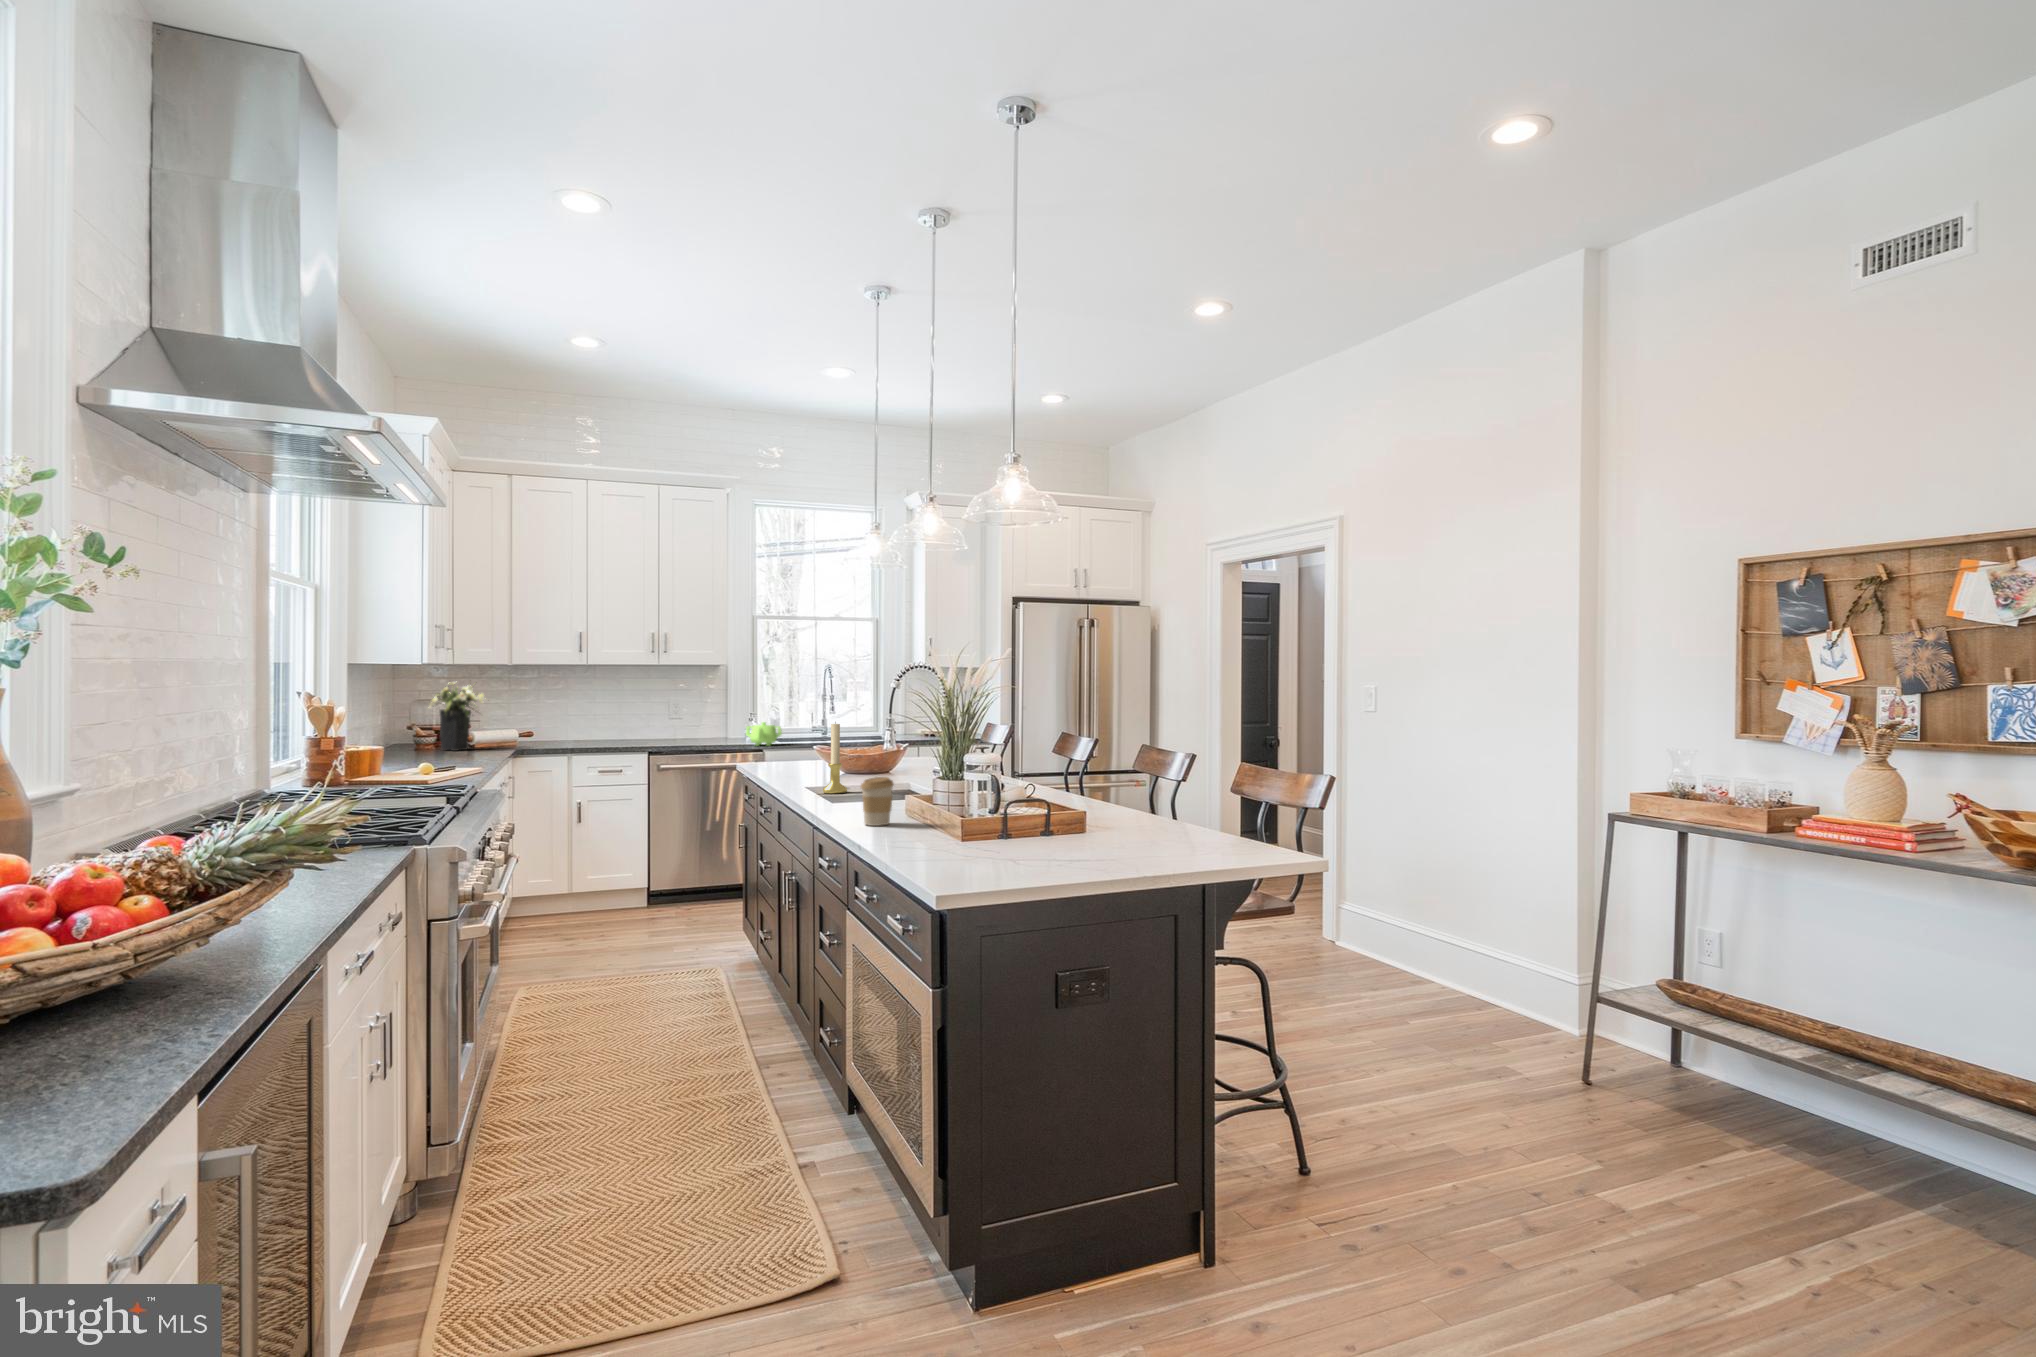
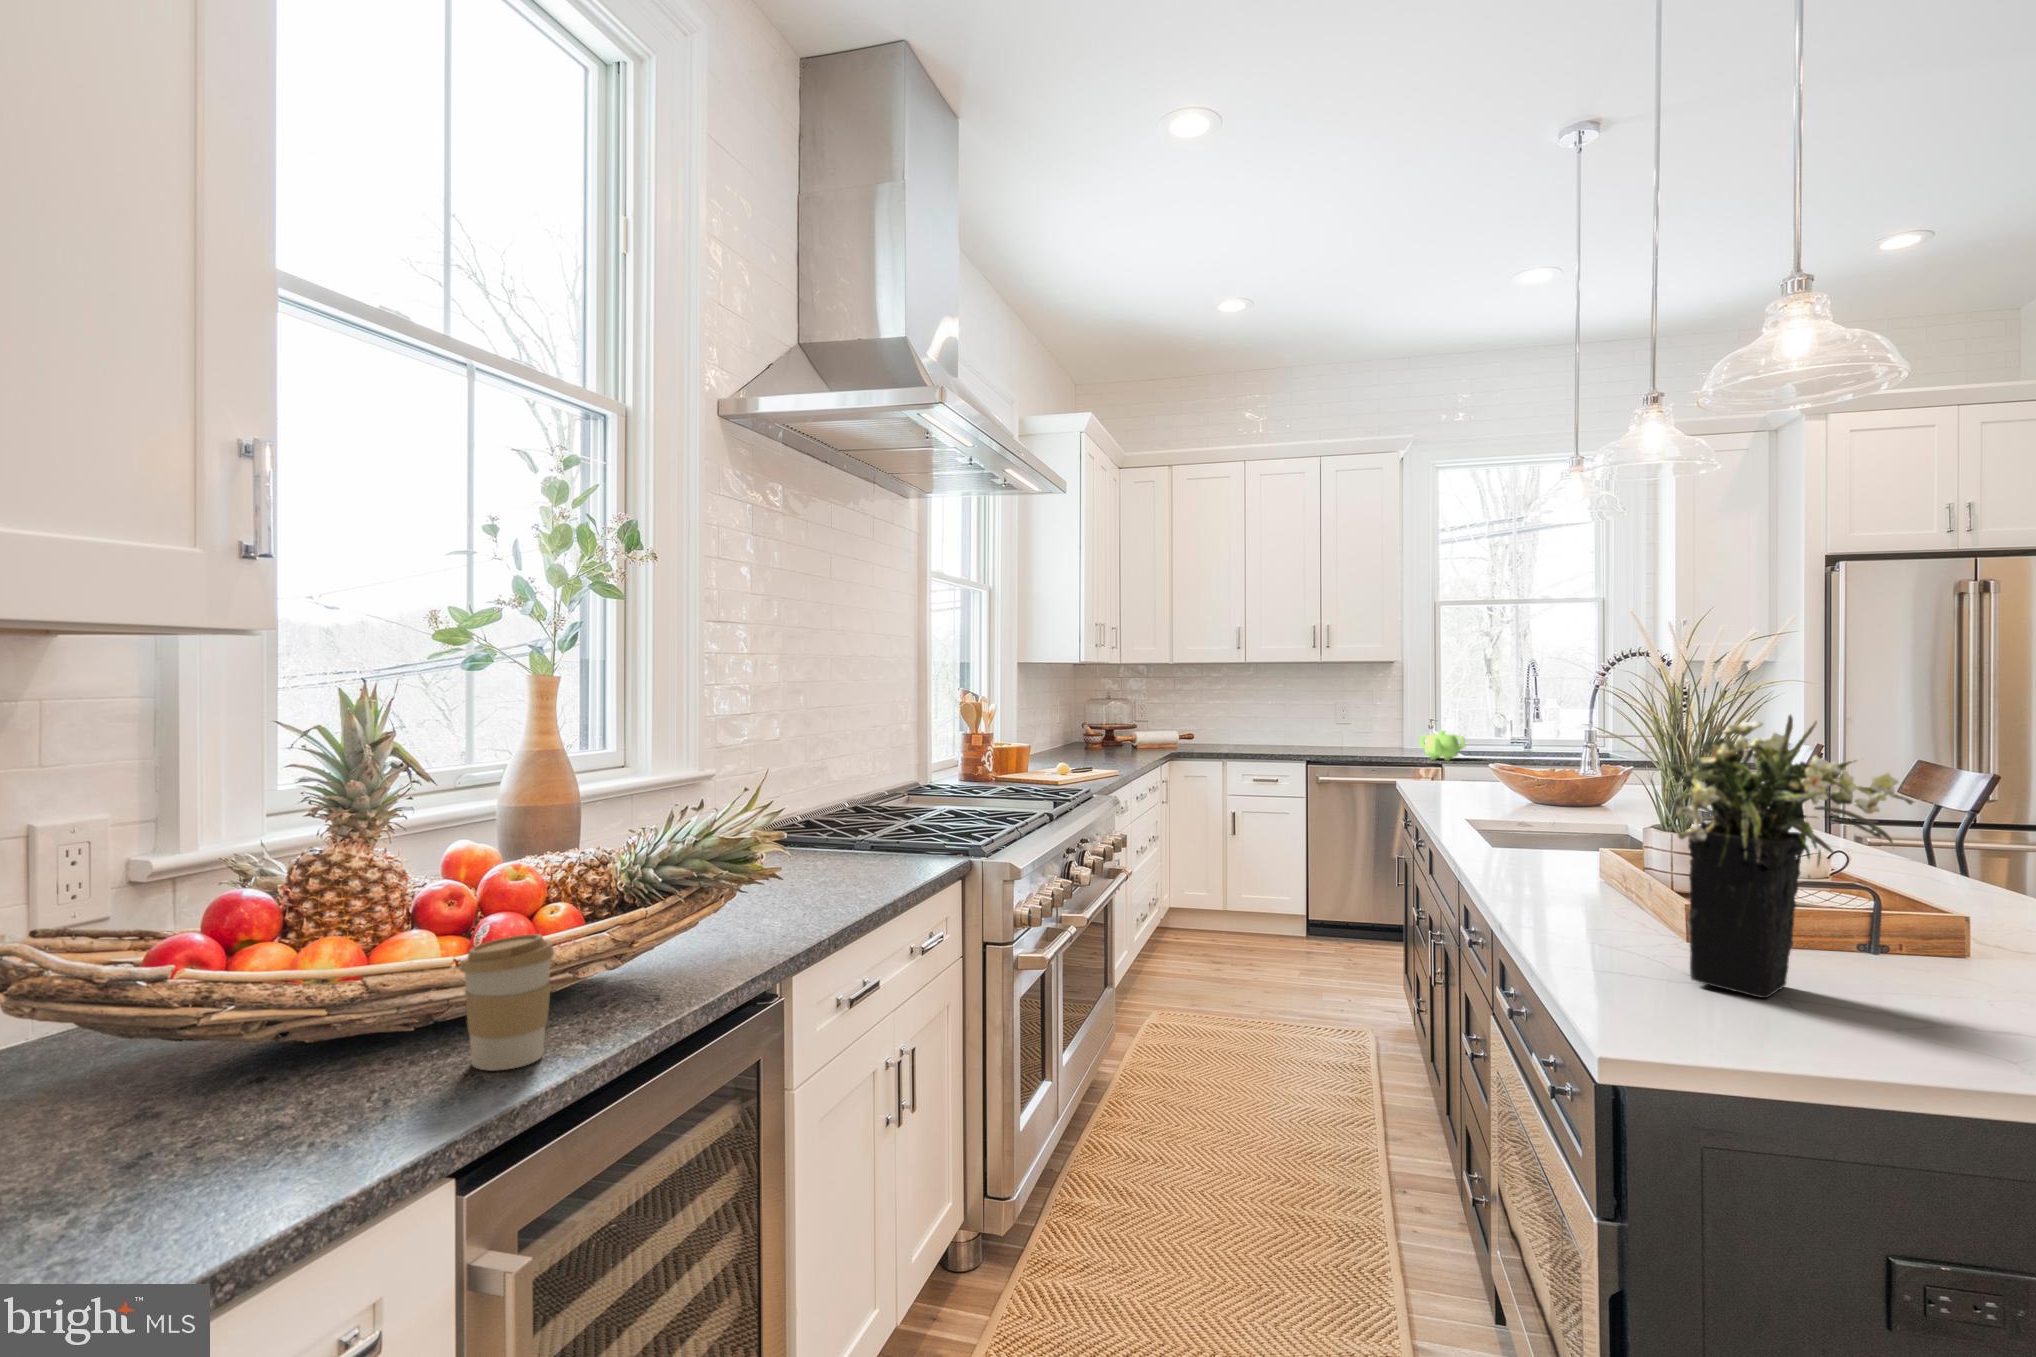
flower arrangement: present [428,683,484,751] -> present [1664,714,1914,998]
candle holder: present [823,723,847,793] -> none [1485,733,1522,833]
coffee cup: present [860,777,894,826] -> present [460,934,554,1070]

